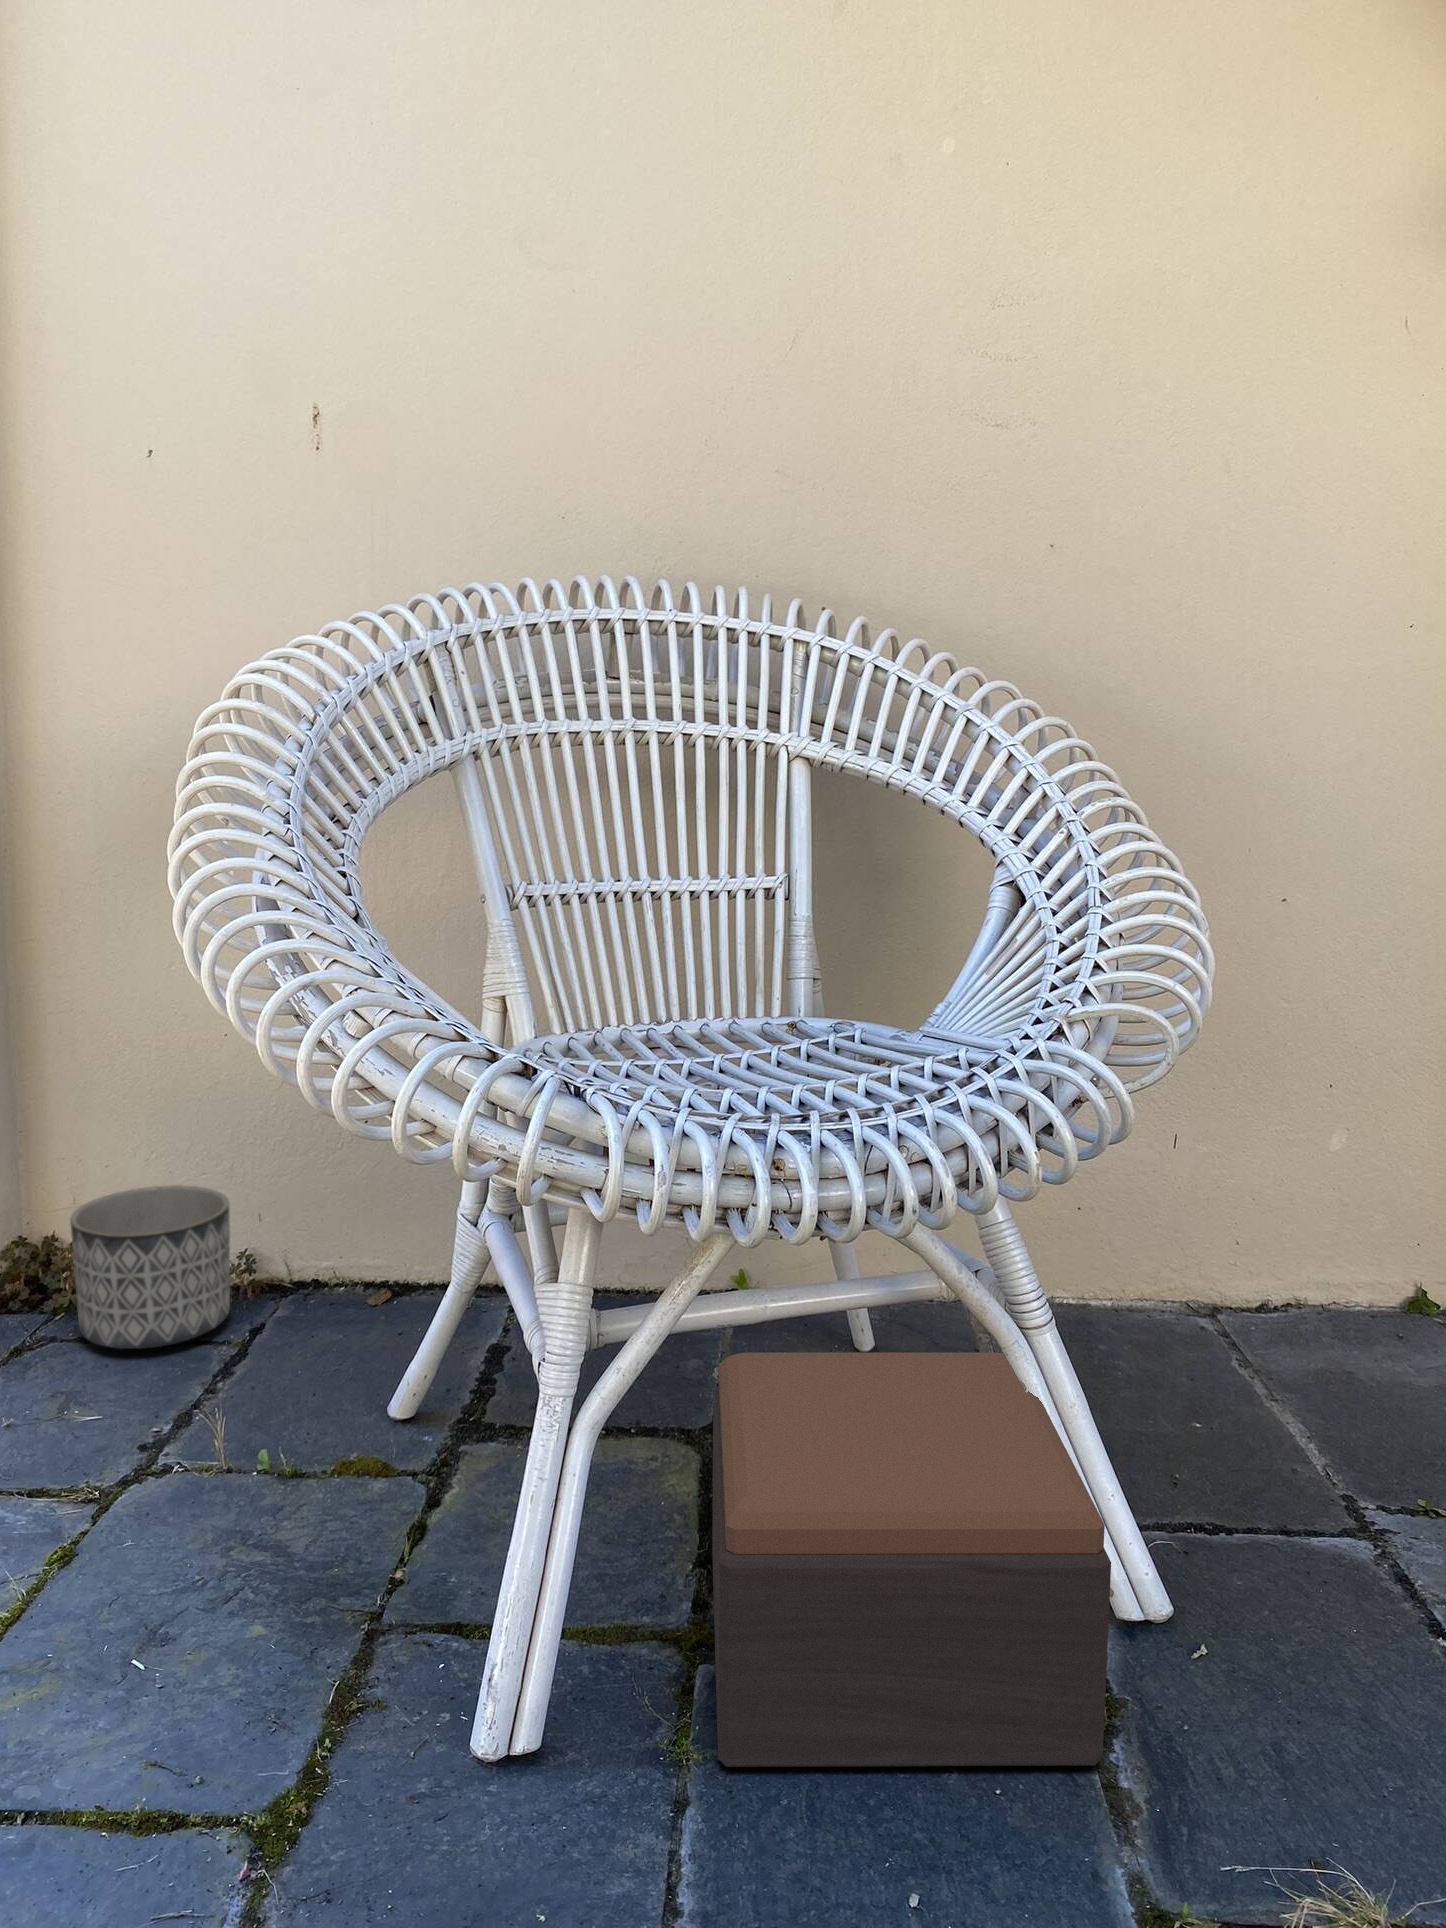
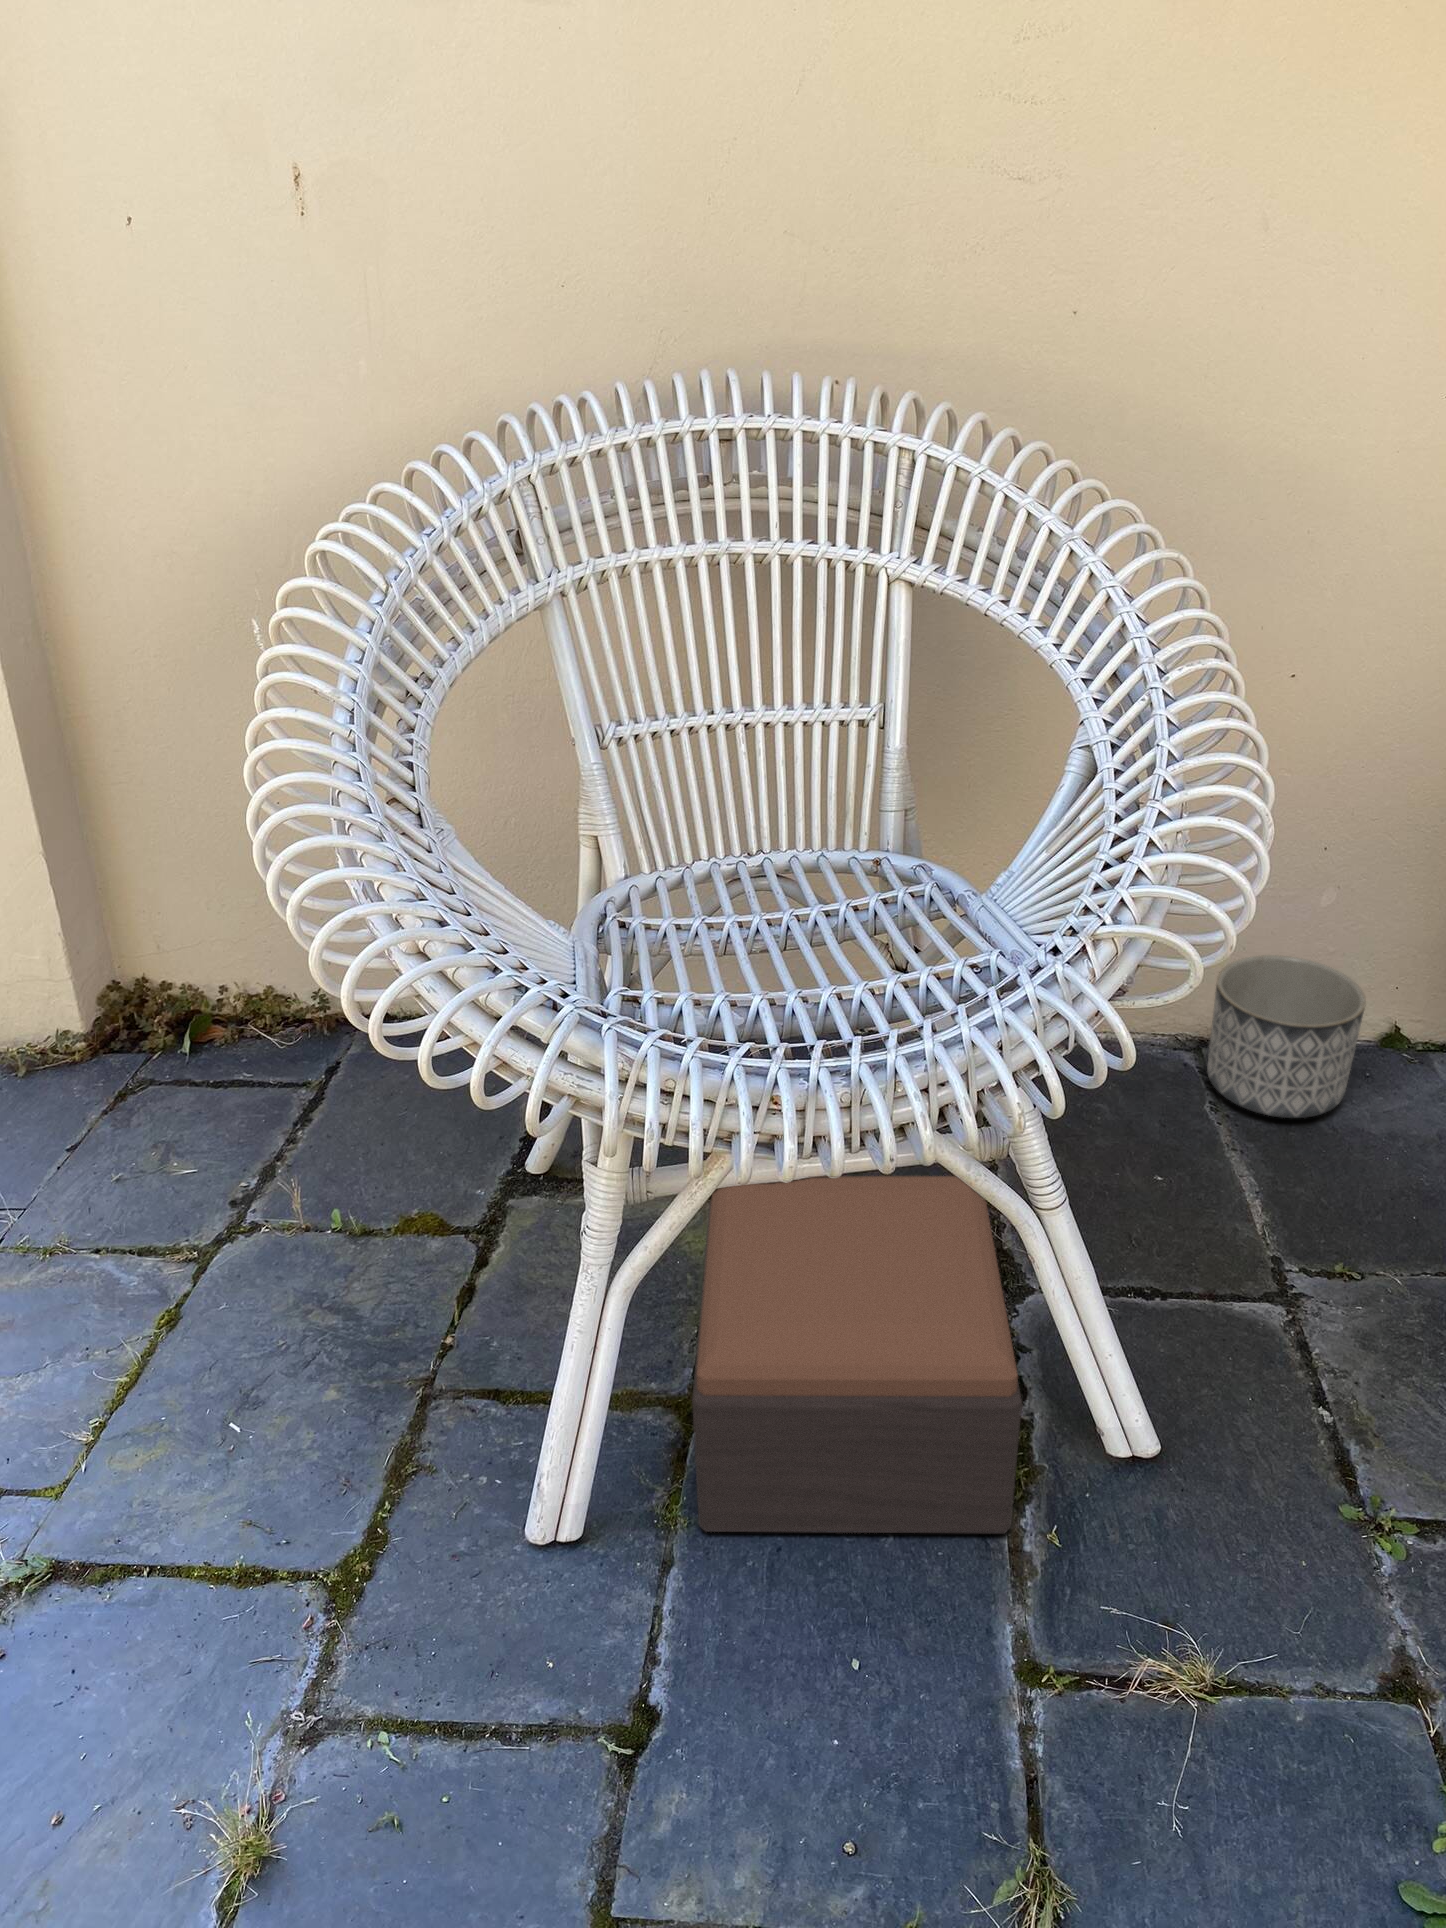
planter: present [70,1185,230,1349] -> present [1207,955,1366,1118]

